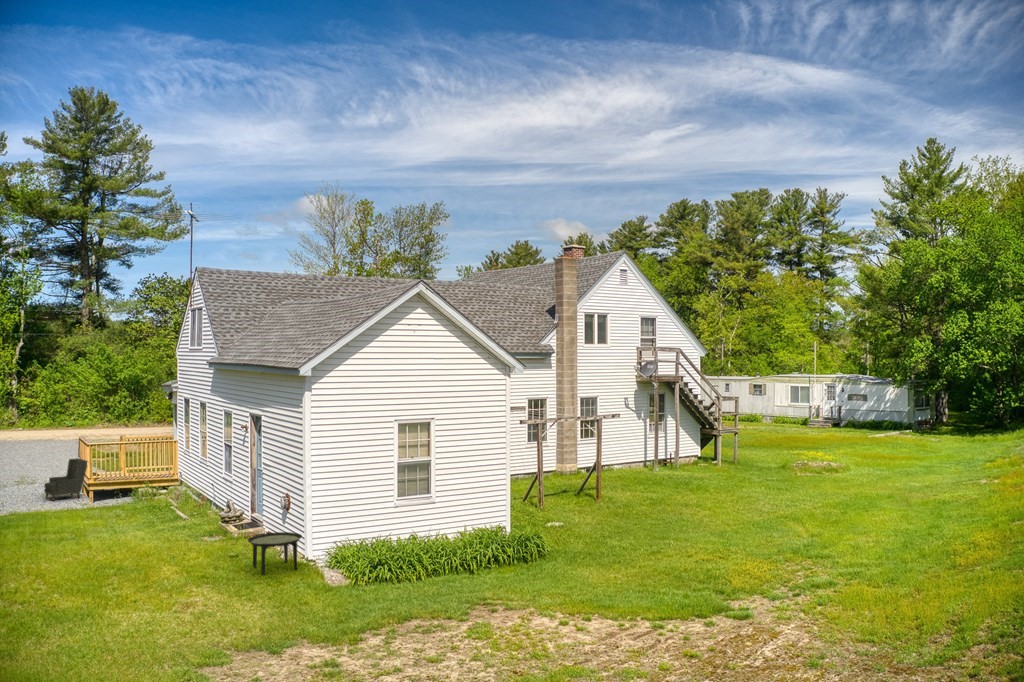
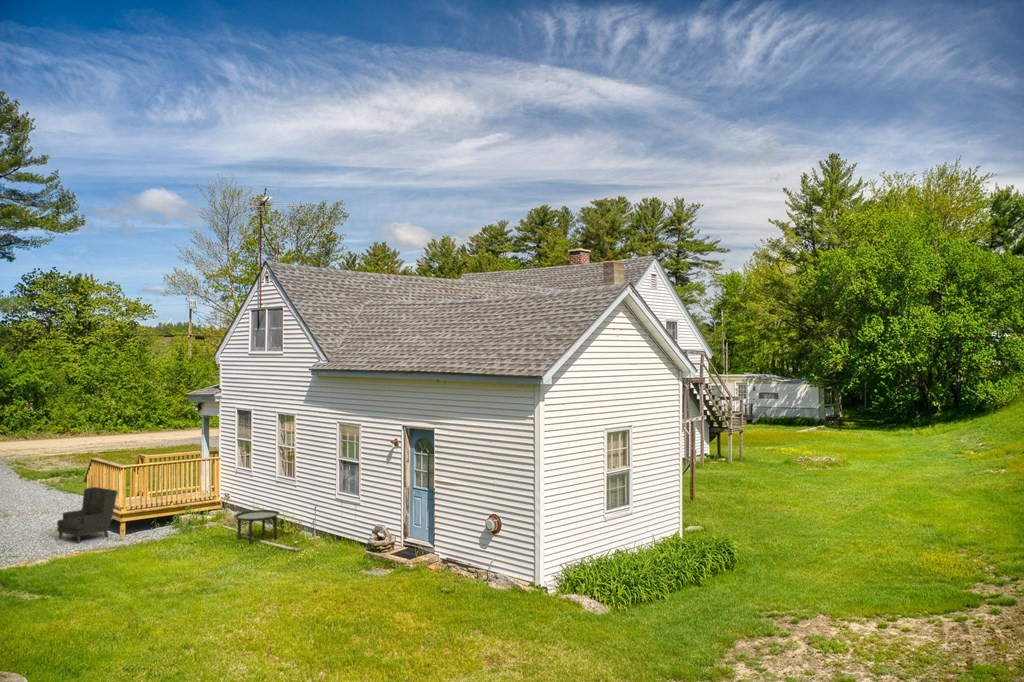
round table: present [248,532,302,575] -> present [235,510,279,544]

